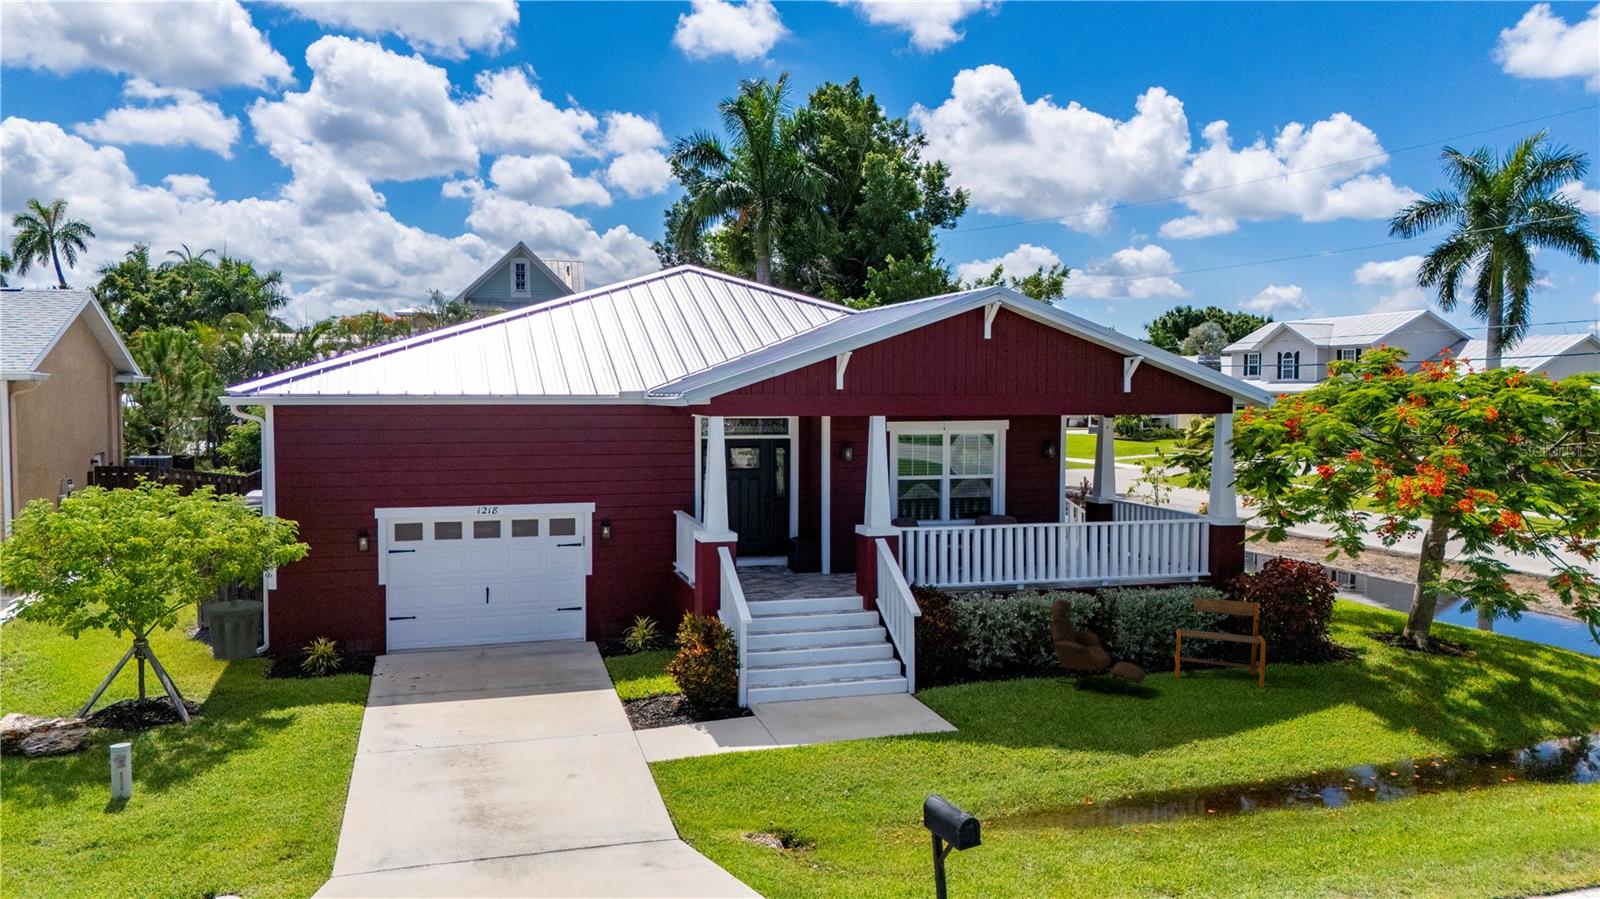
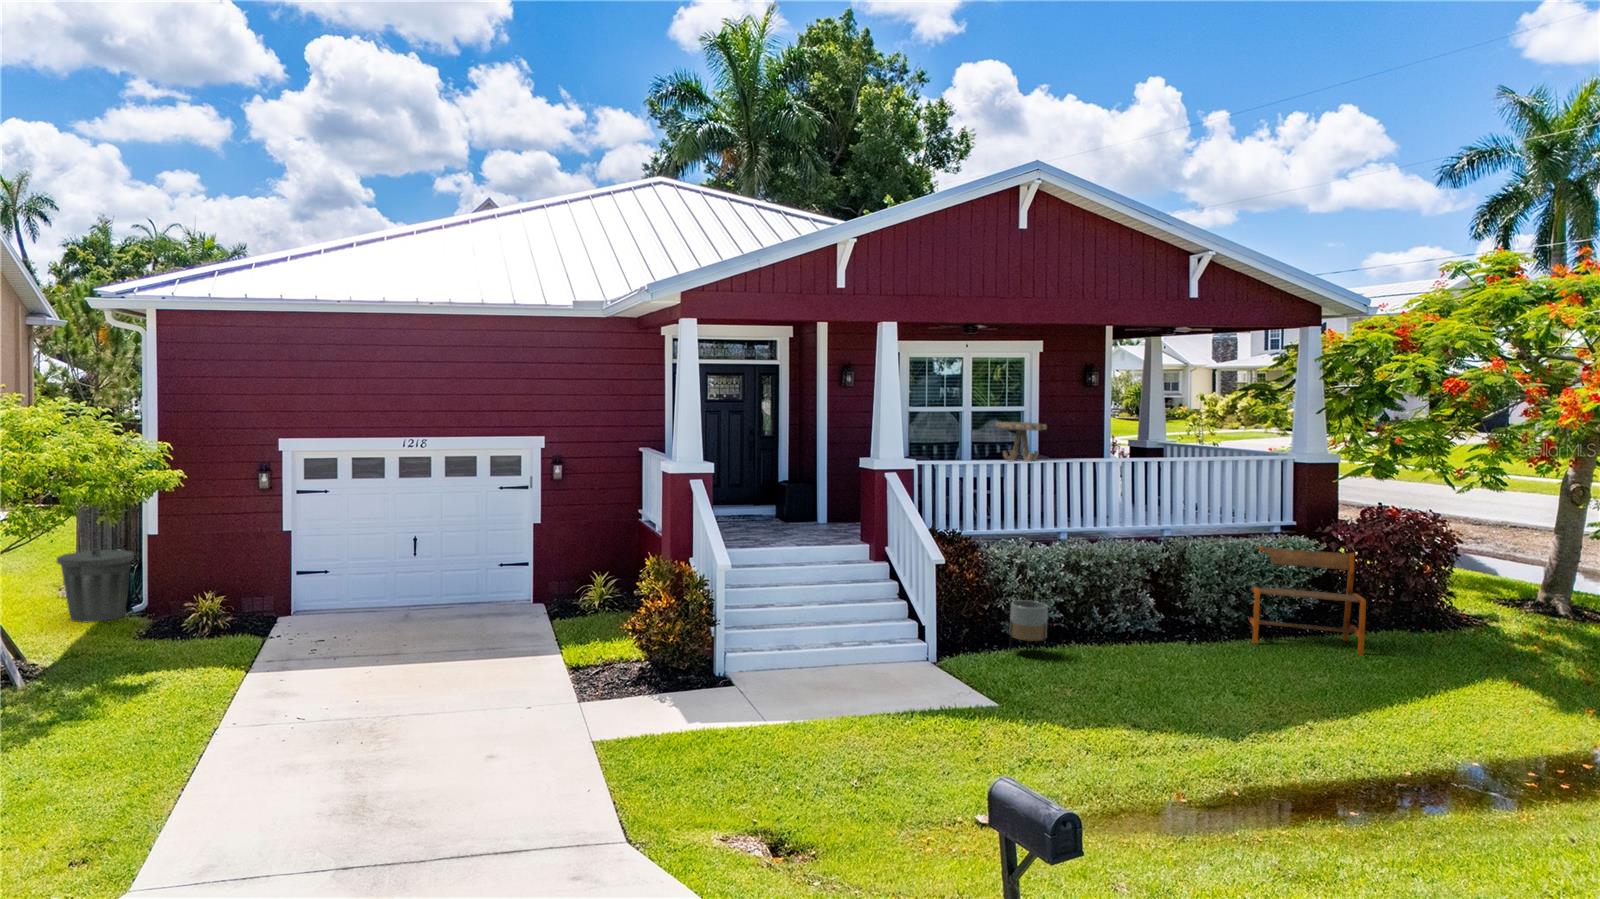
side table: none [969,484,1013,519] -> present [996,422,1047,461]
lounge chair: present [1051,599,1146,696] -> none [1104,548,1221,665]
planter: none [974,643,1005,690] -> present [1009,600,1048,651]

